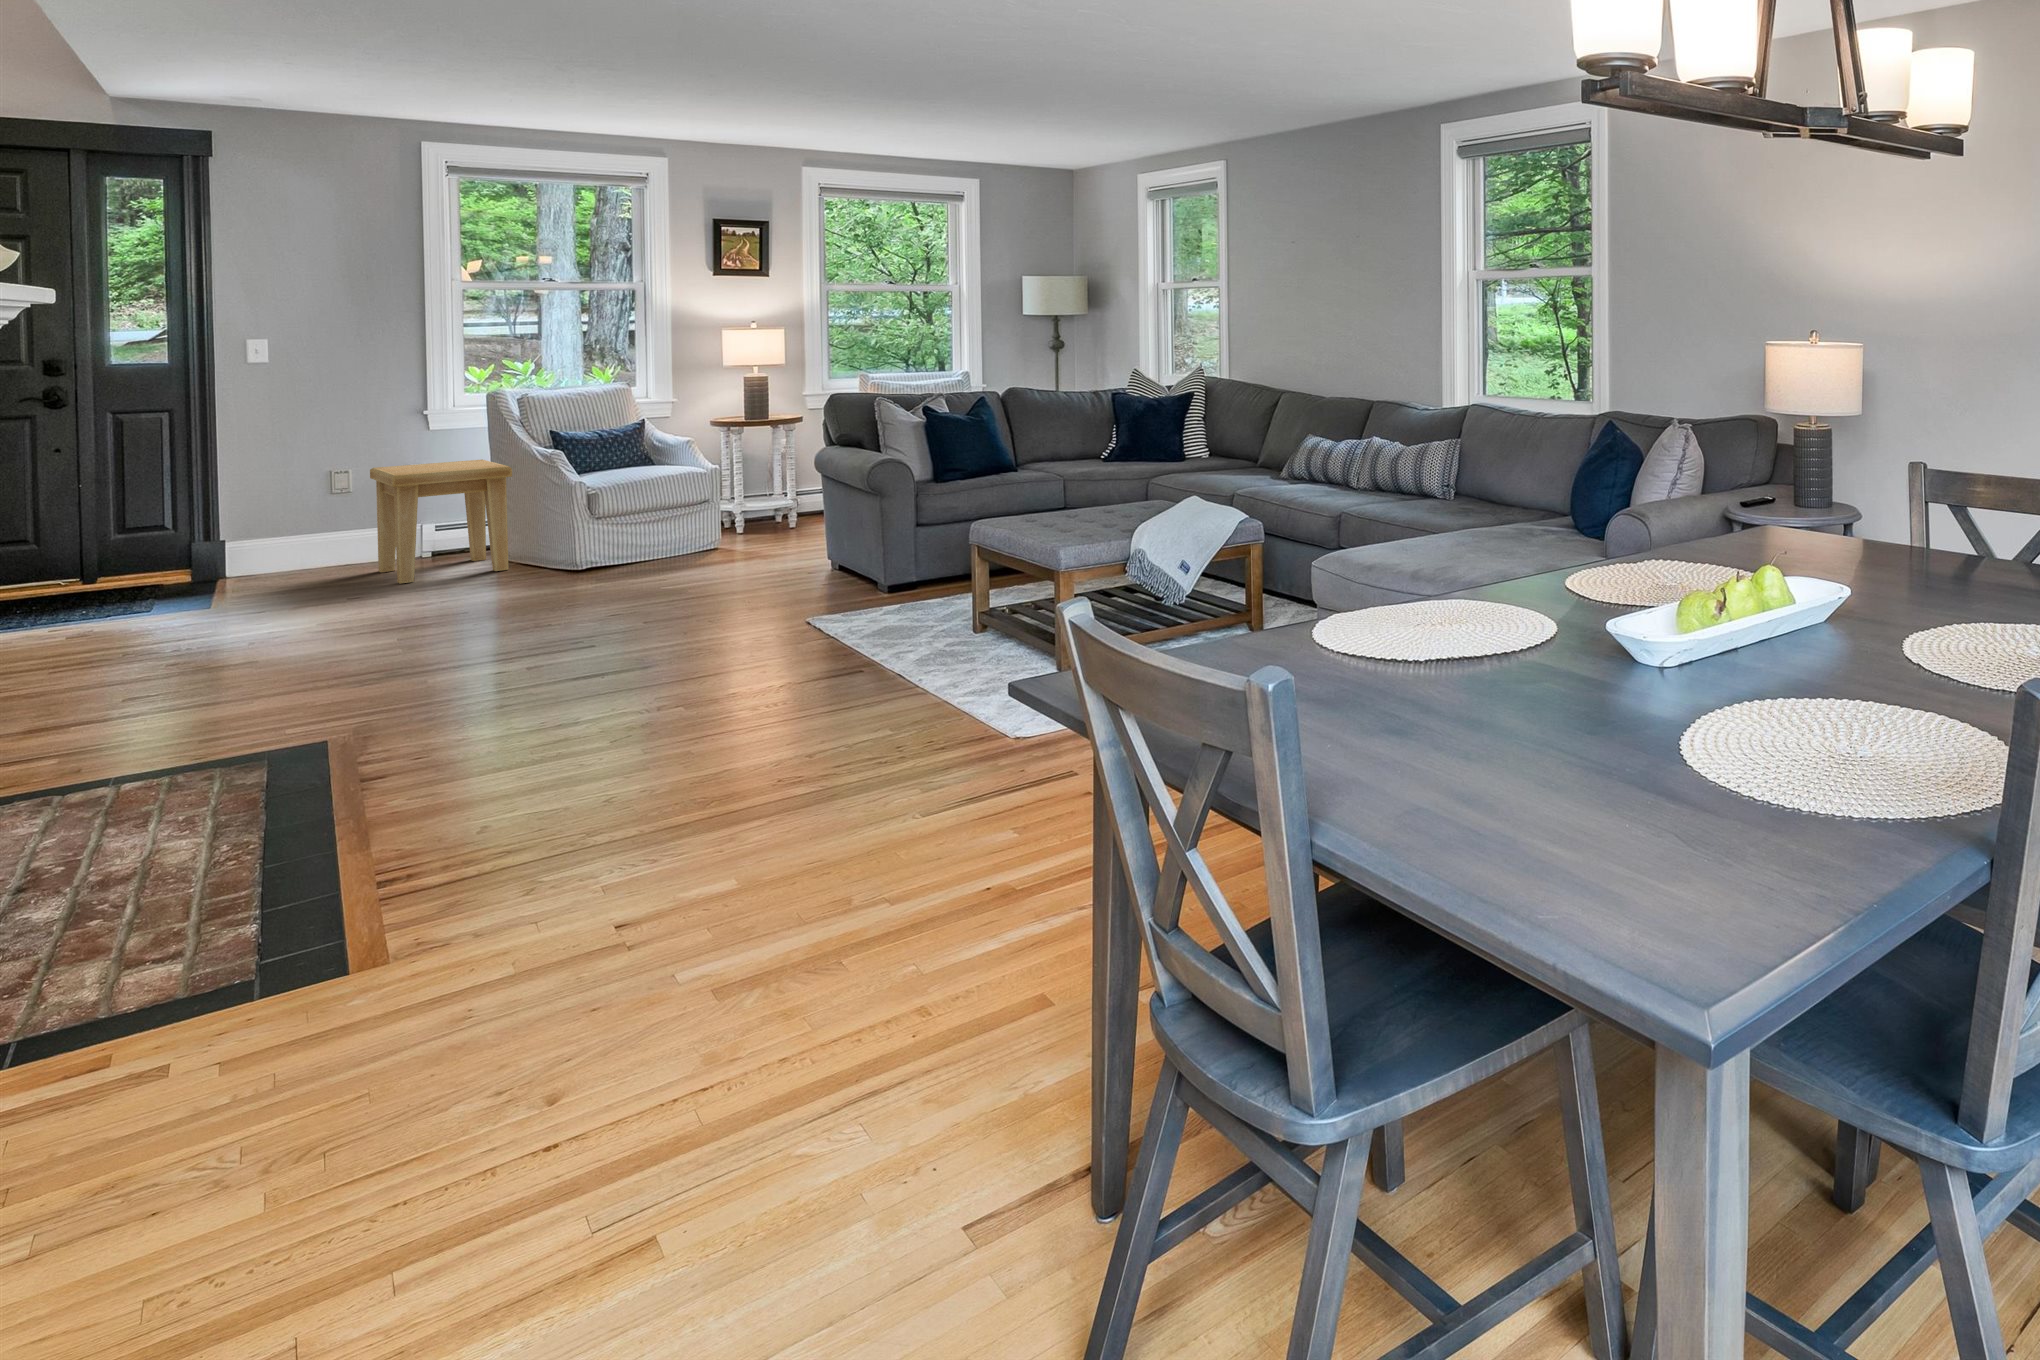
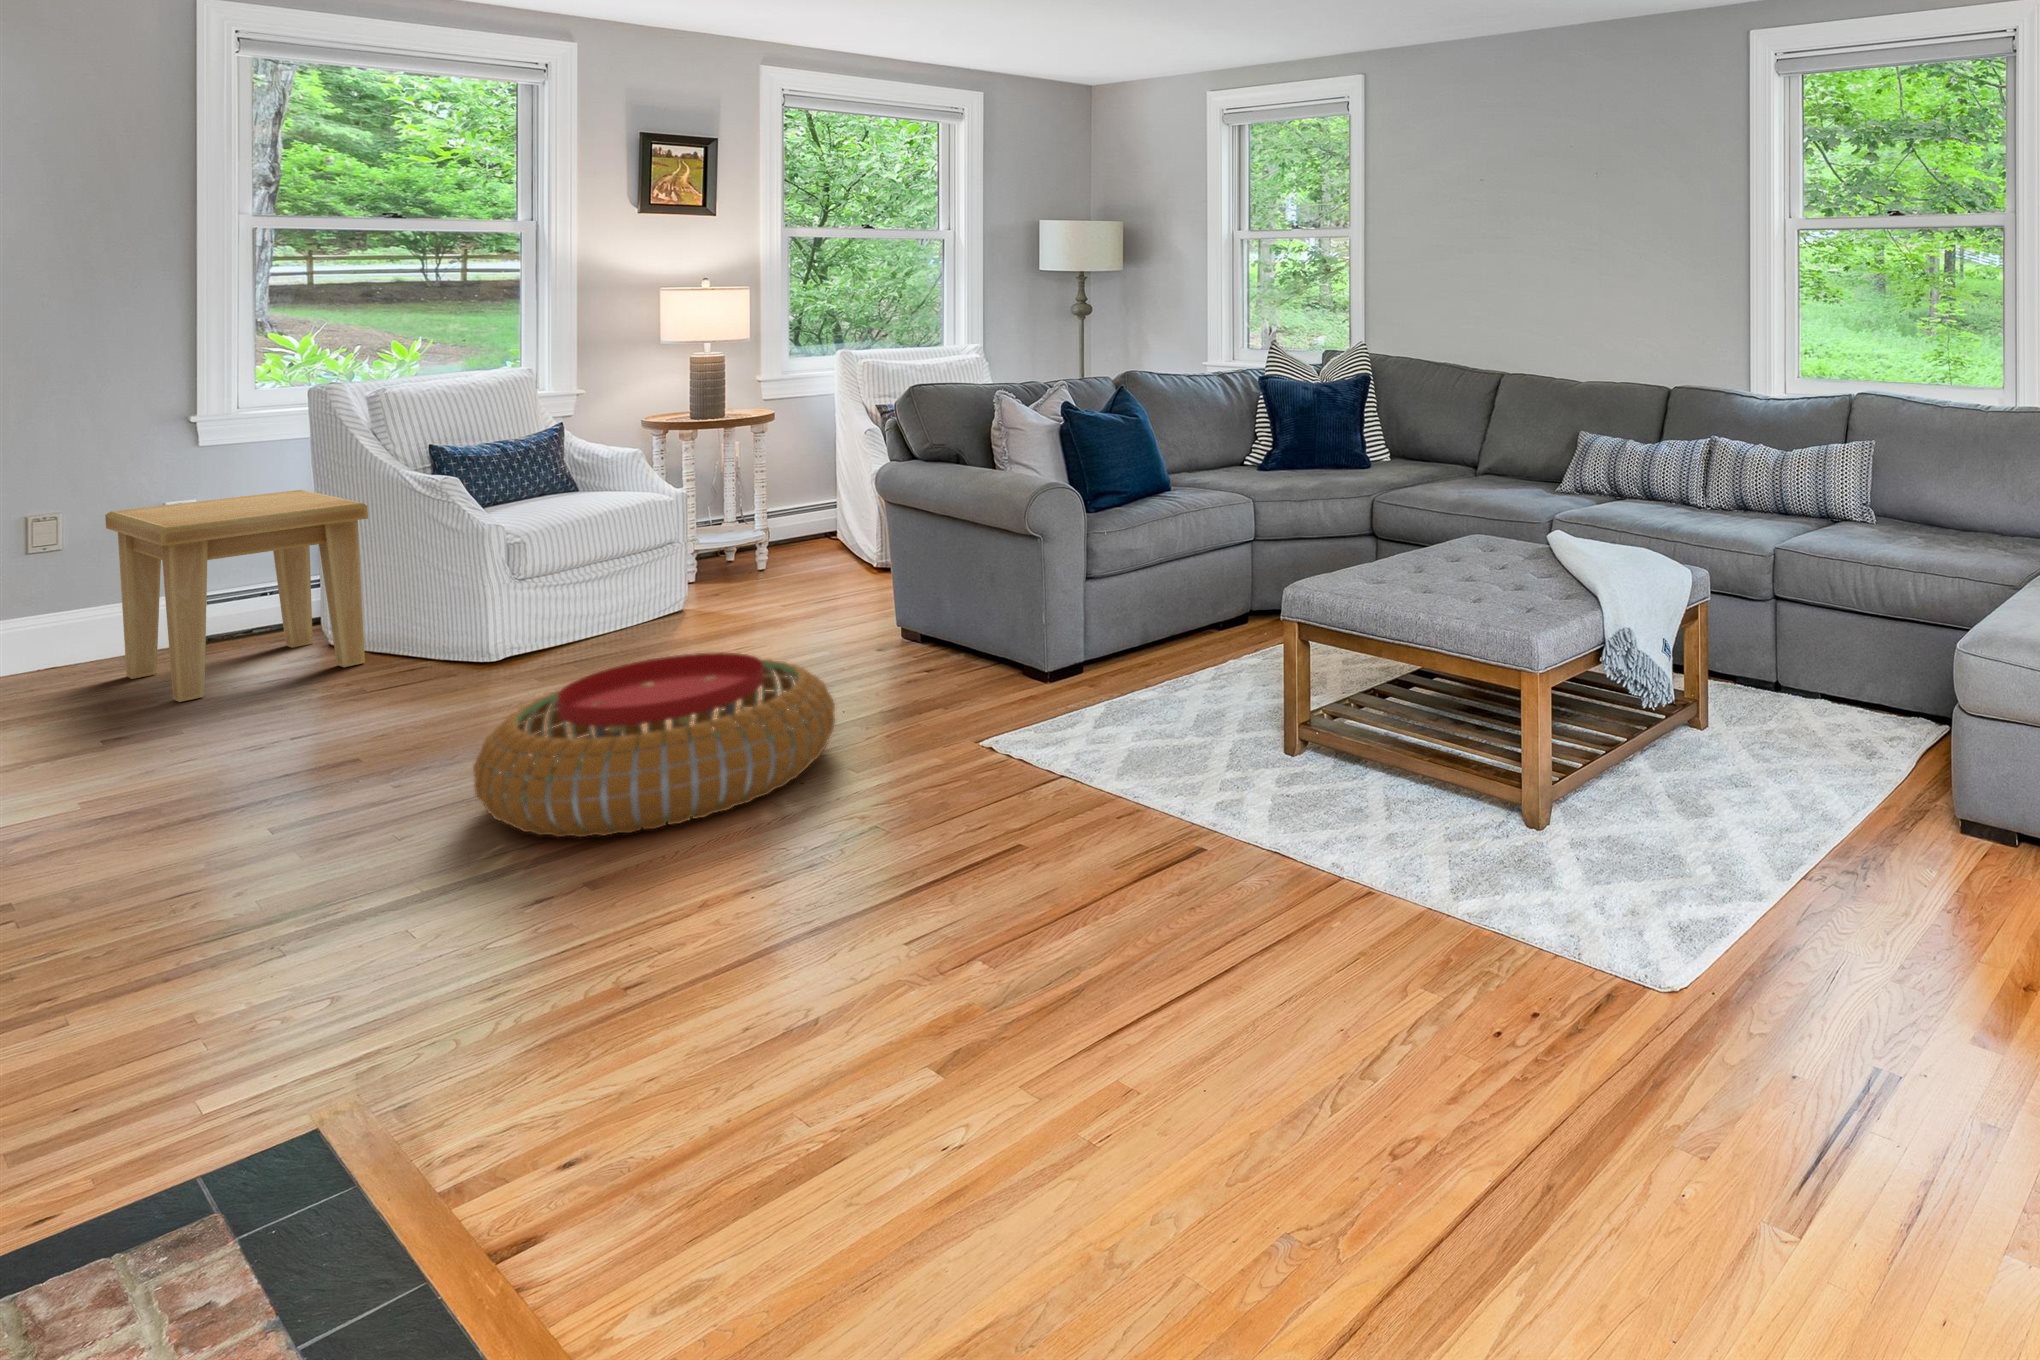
pouf: none [515,555,732,647] -> present [473,652,835,837]

